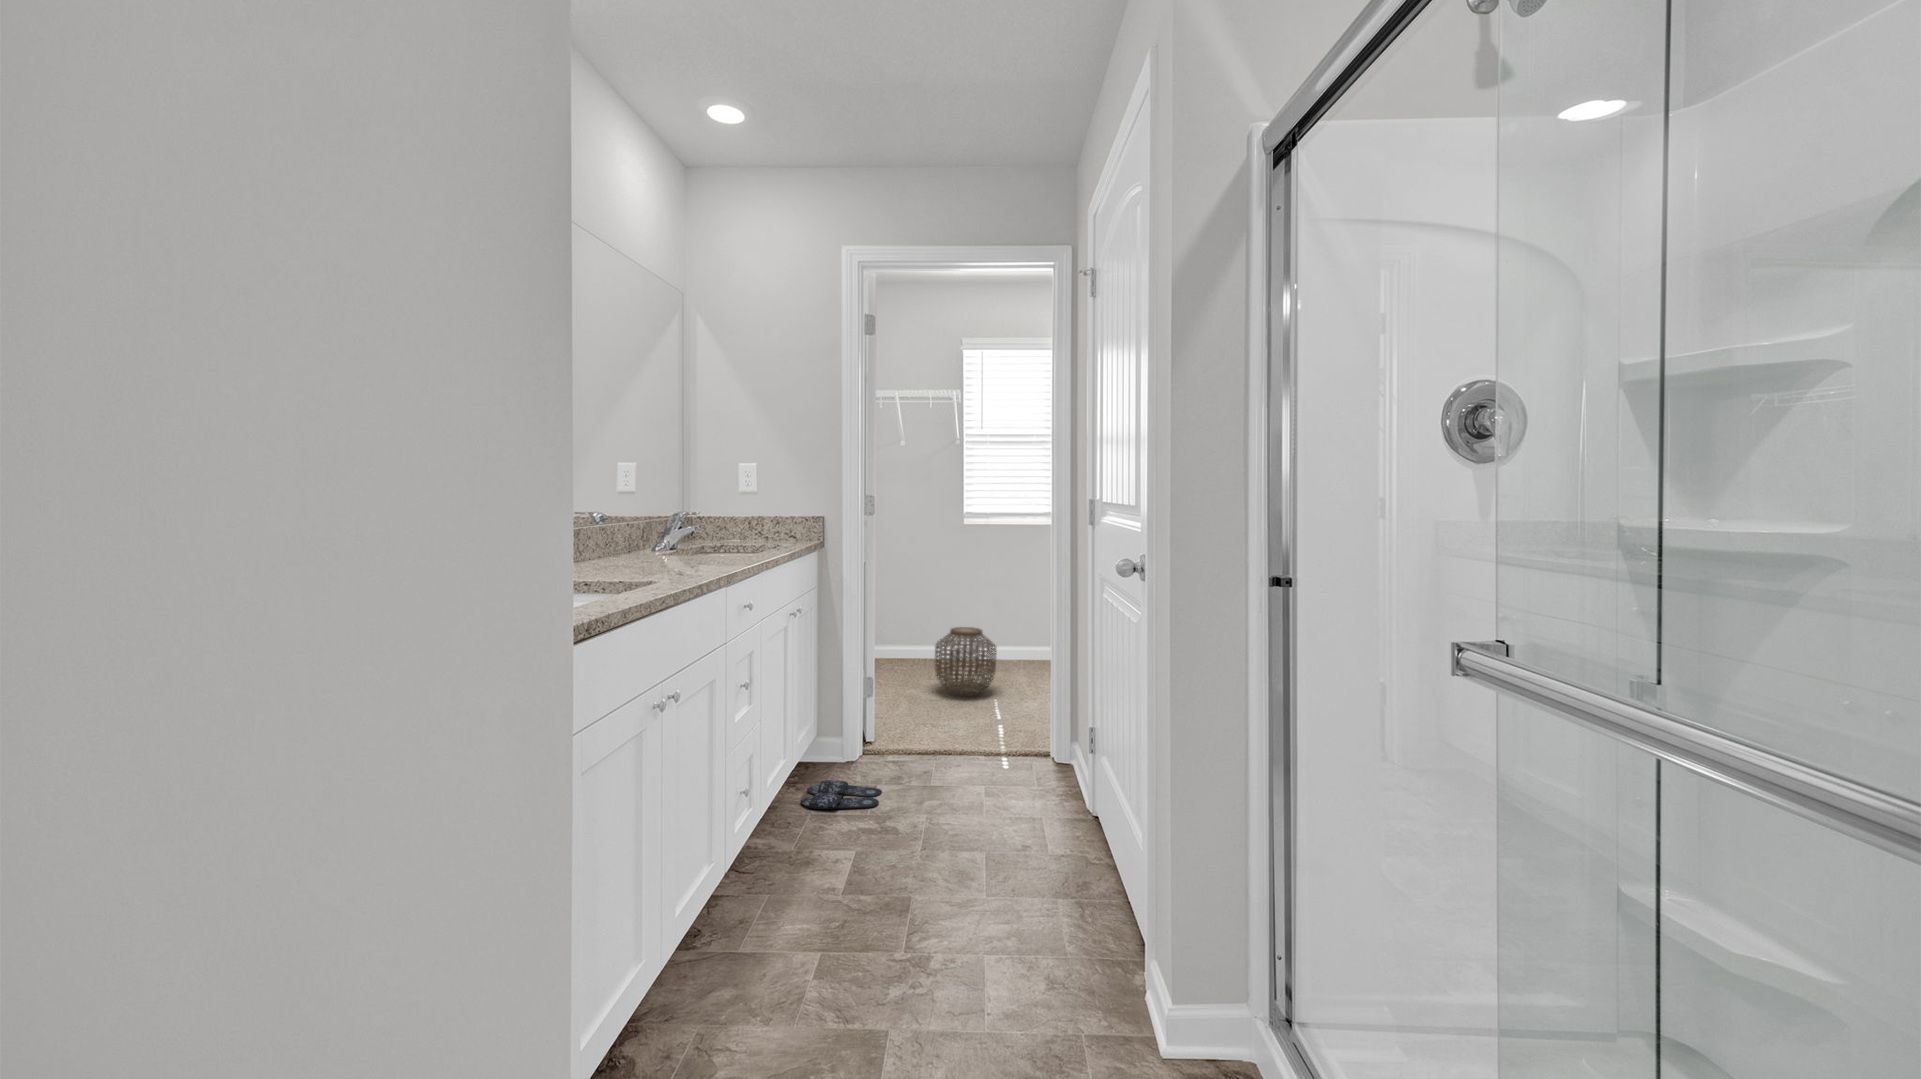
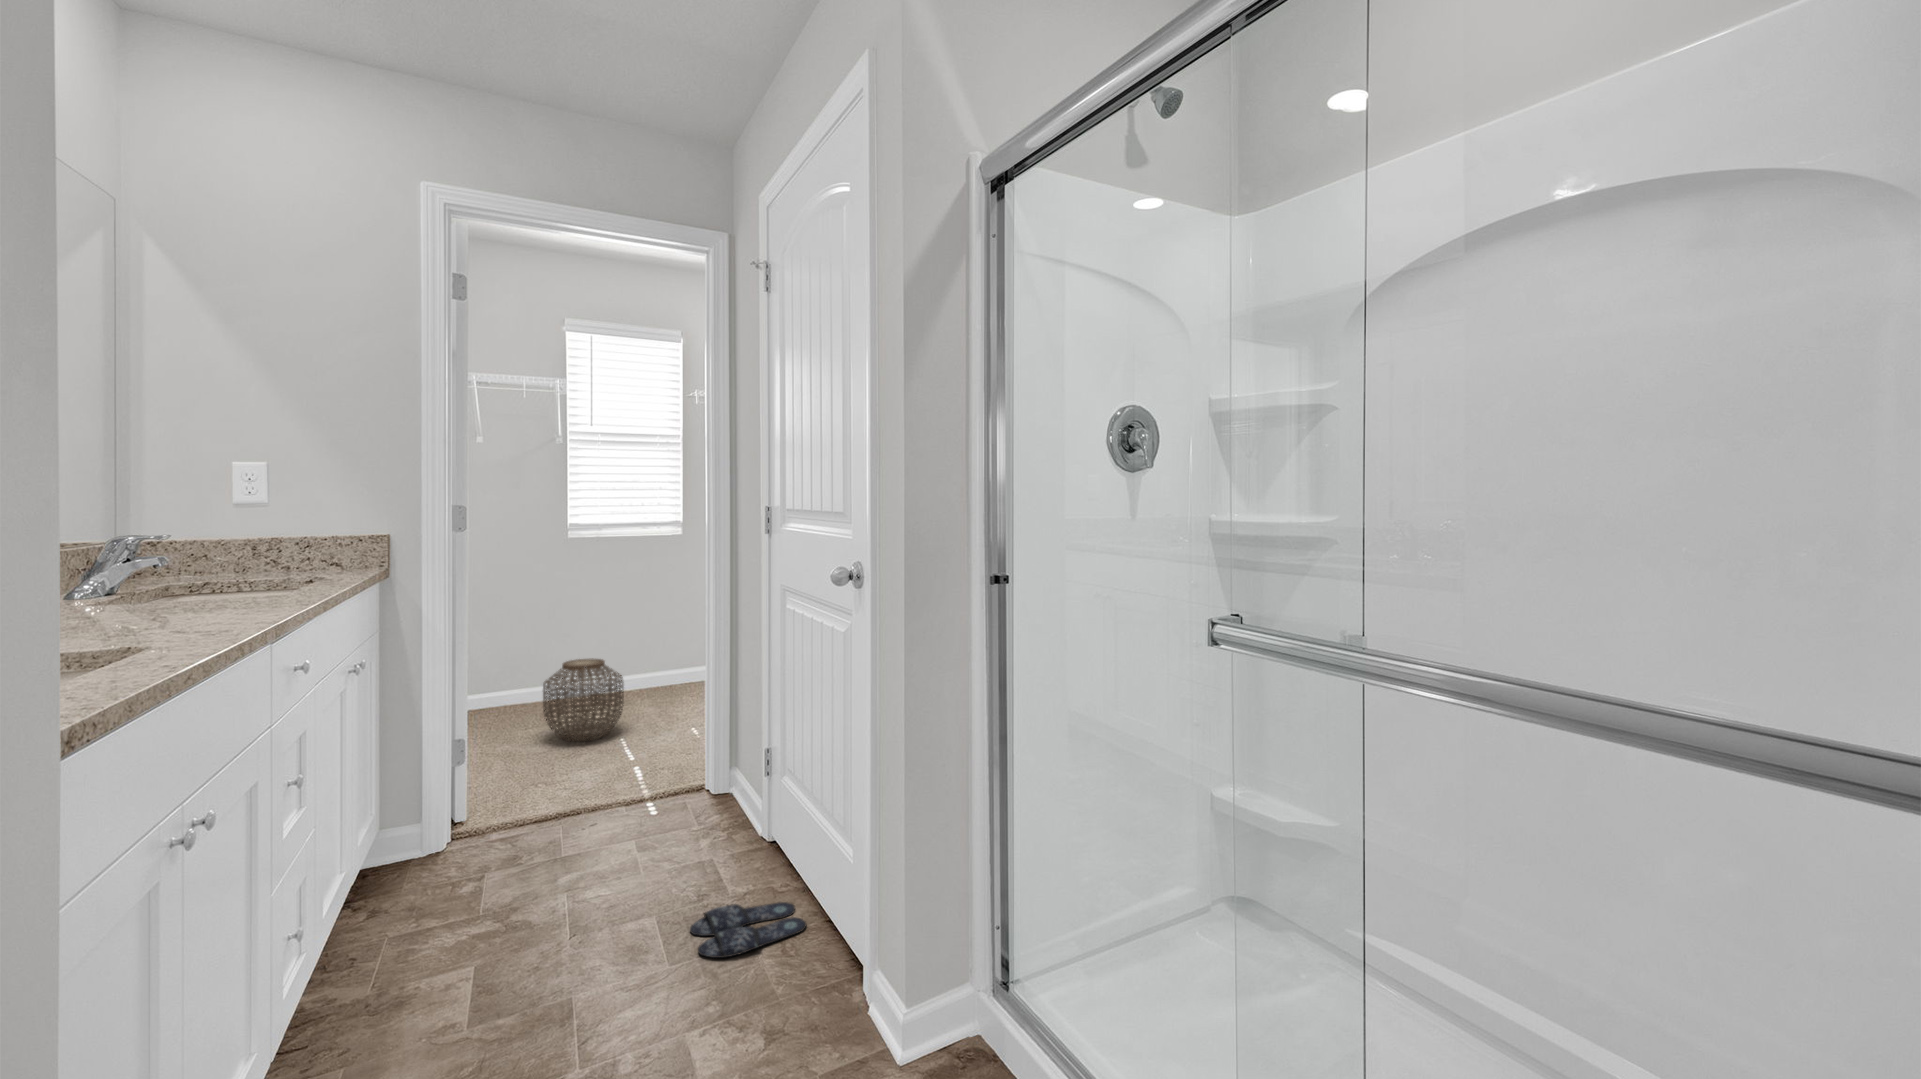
slippers: present [800,780,882,809] -> present [690,902,806,958]

